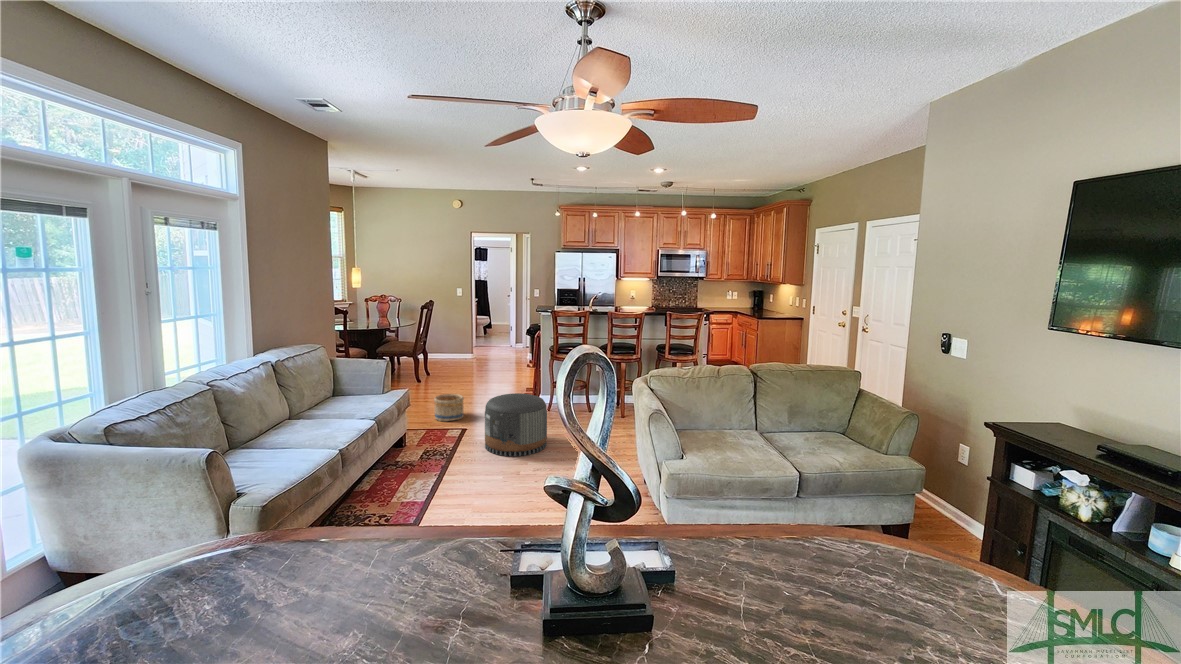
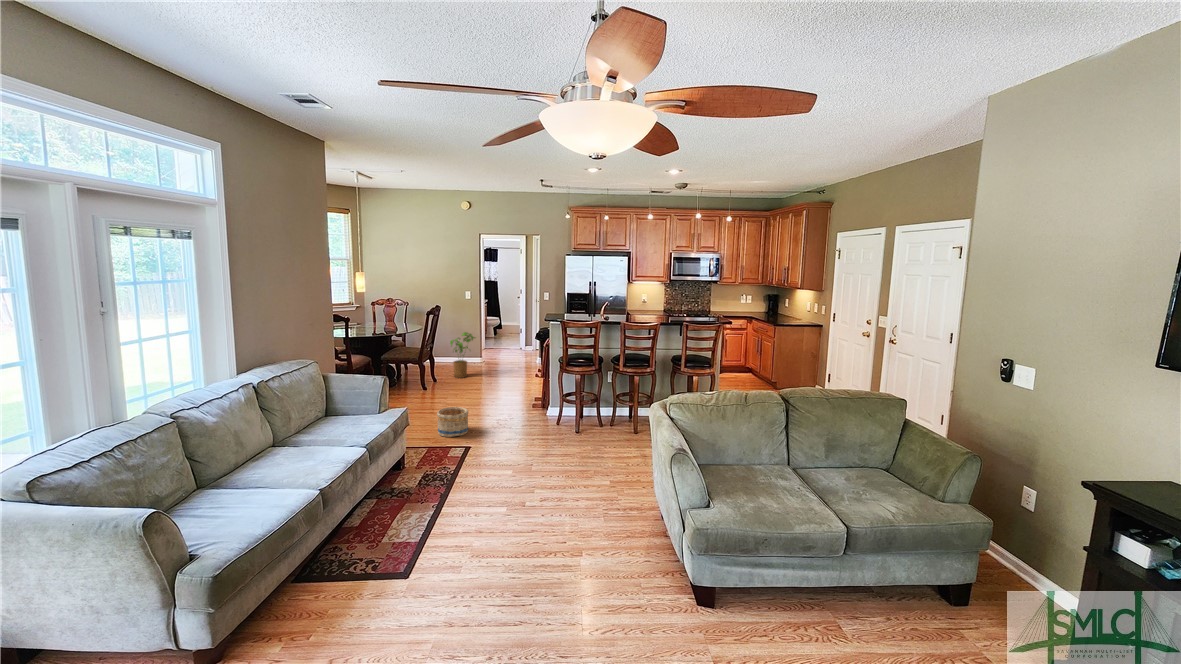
house plant: none [442,327,469,372] -> present [450,332,475,378]
pouf: present [485,393,547,456] -> none [489,412,555,482]

